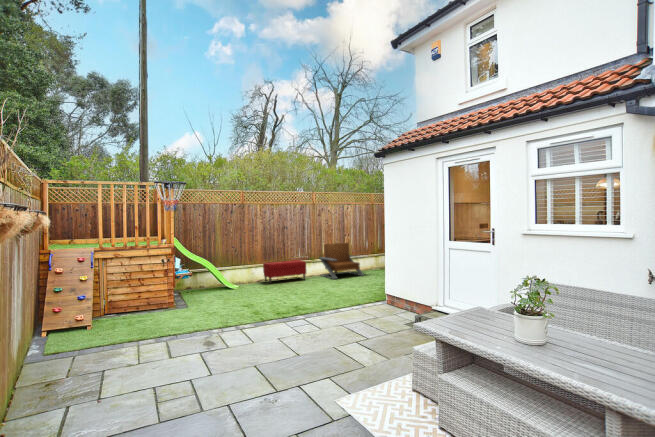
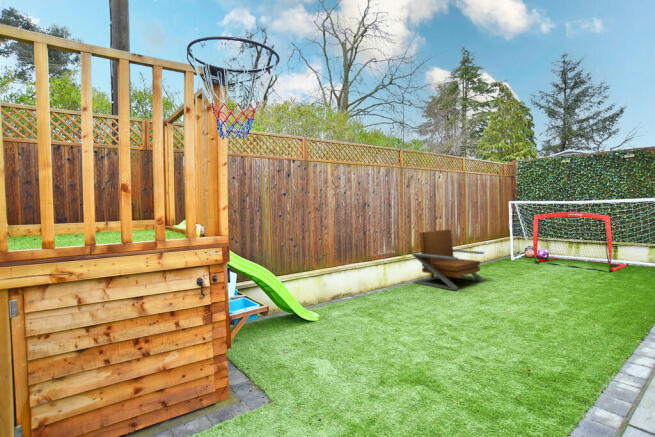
bench: present [263,260,306,284] -> none [339,259,410,305]

